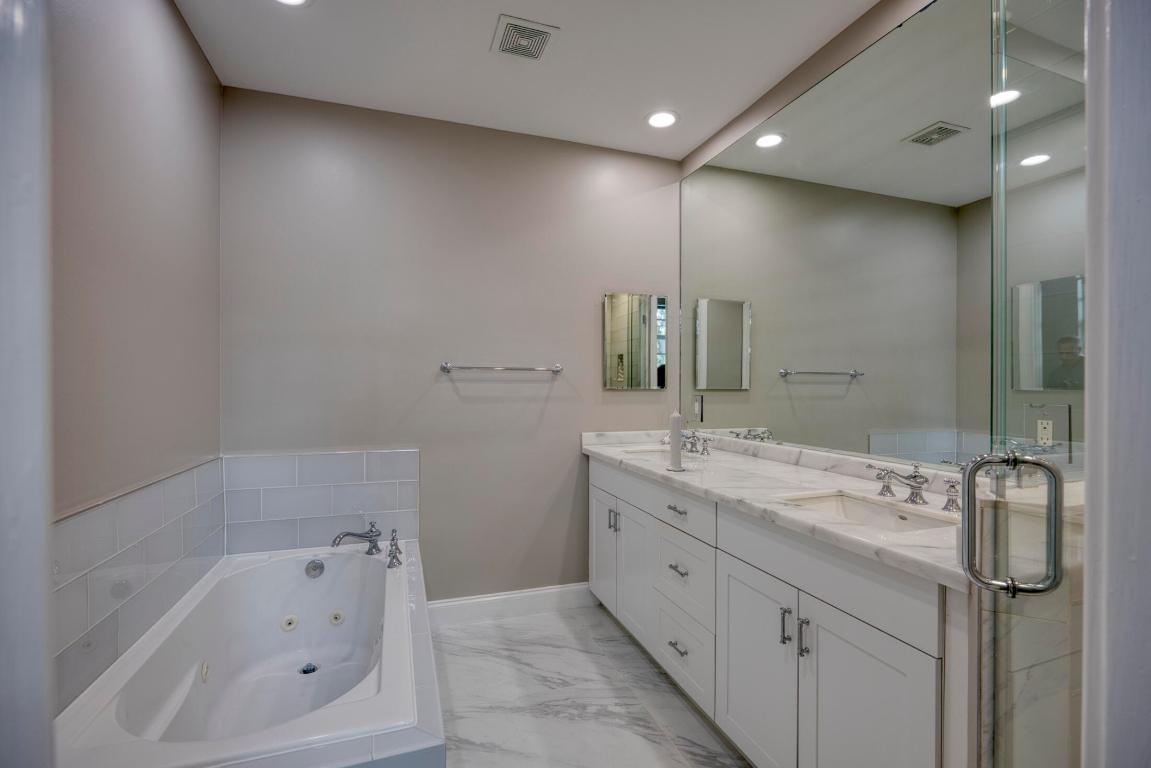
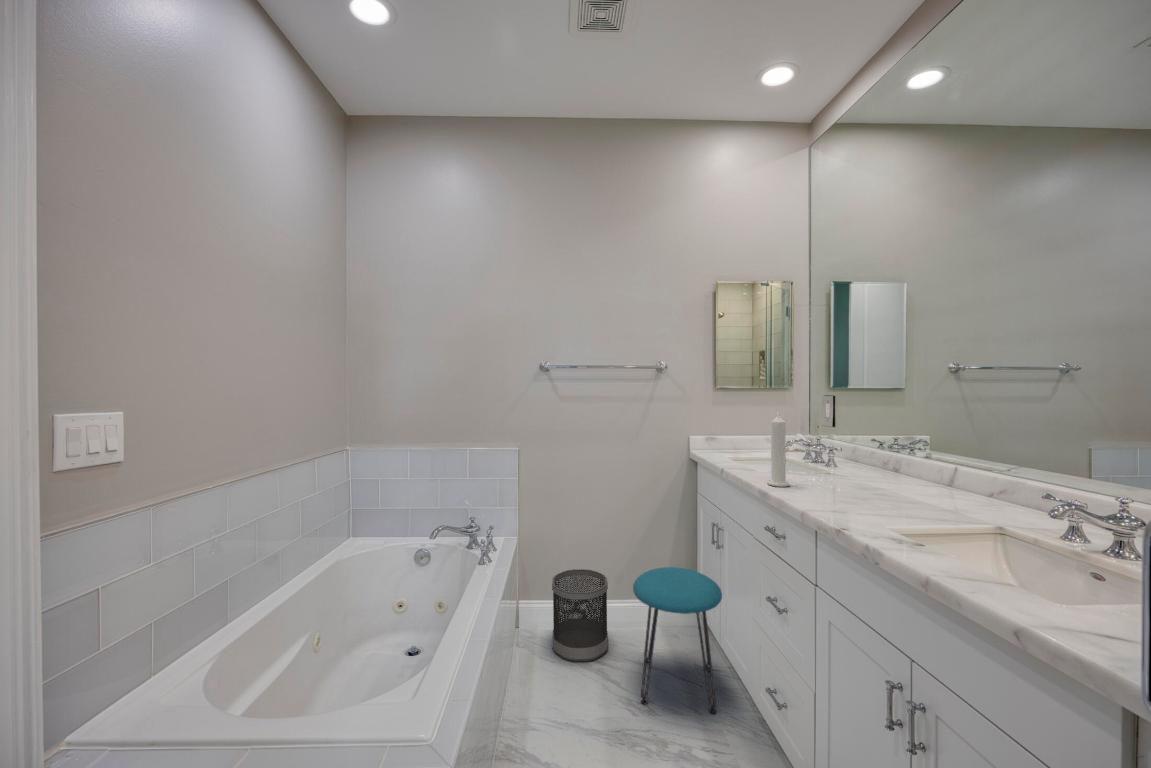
stool: none [544,552,623,680] -> present [633,567,722,713]
wastebasket: none [458,564,514,655] -> present [552,569,608,662]

